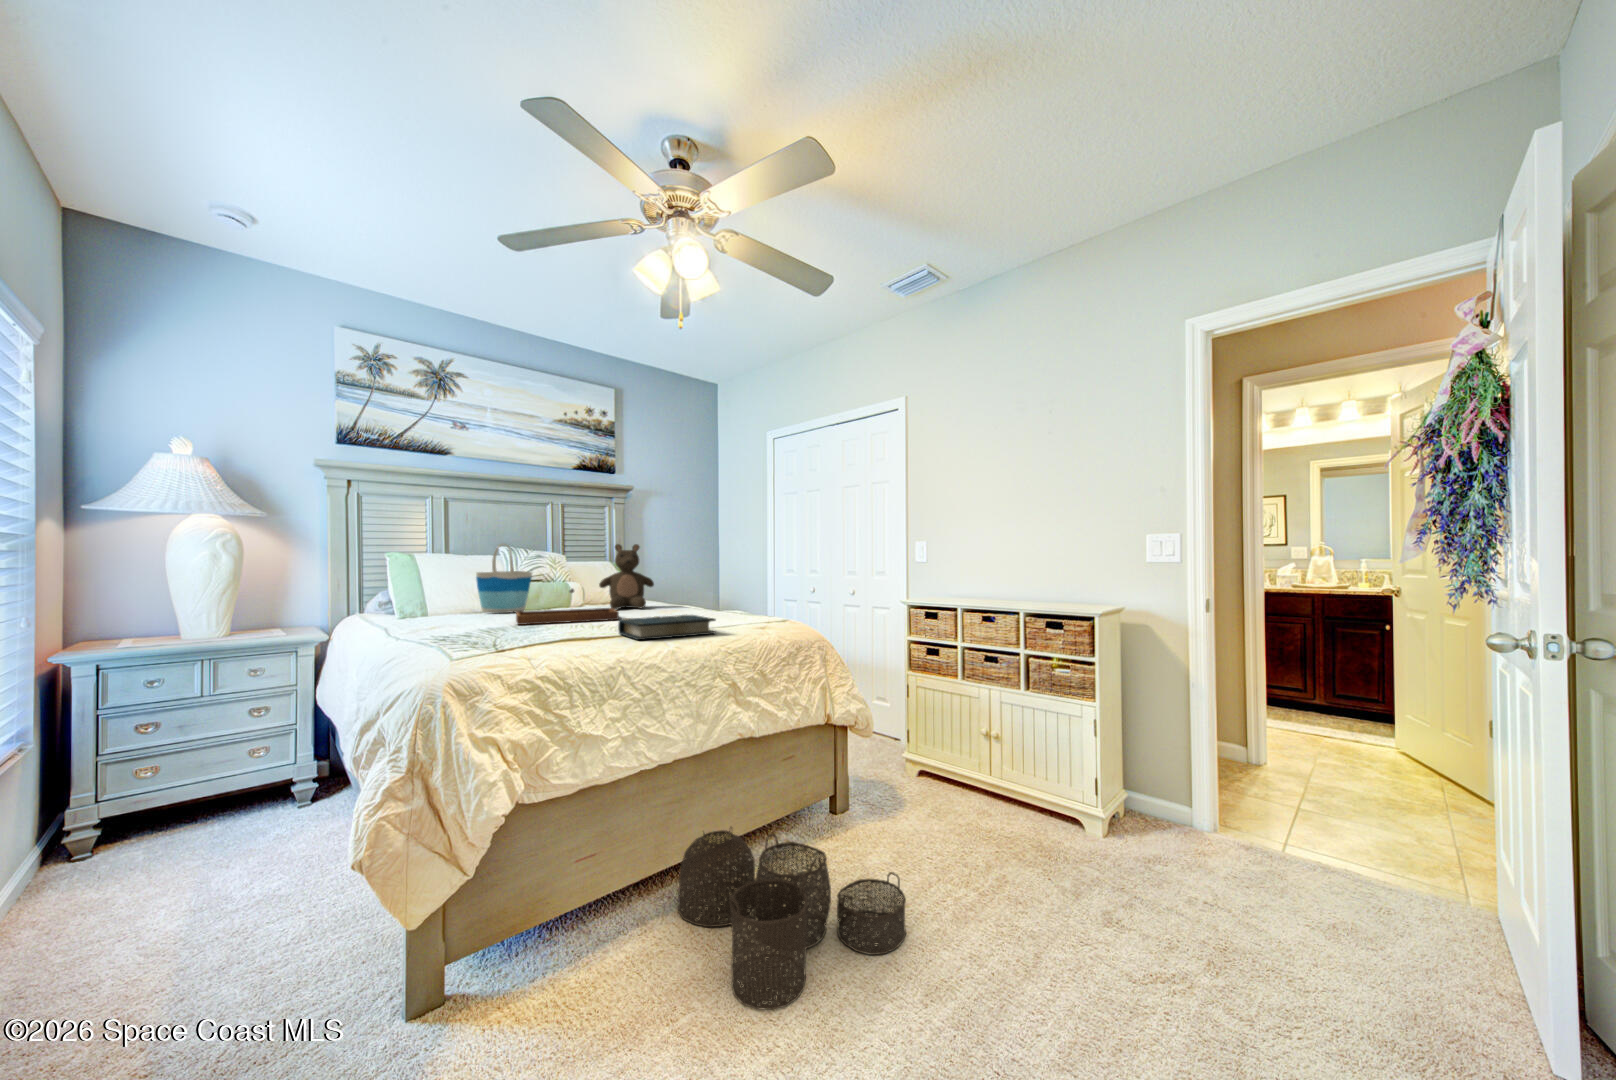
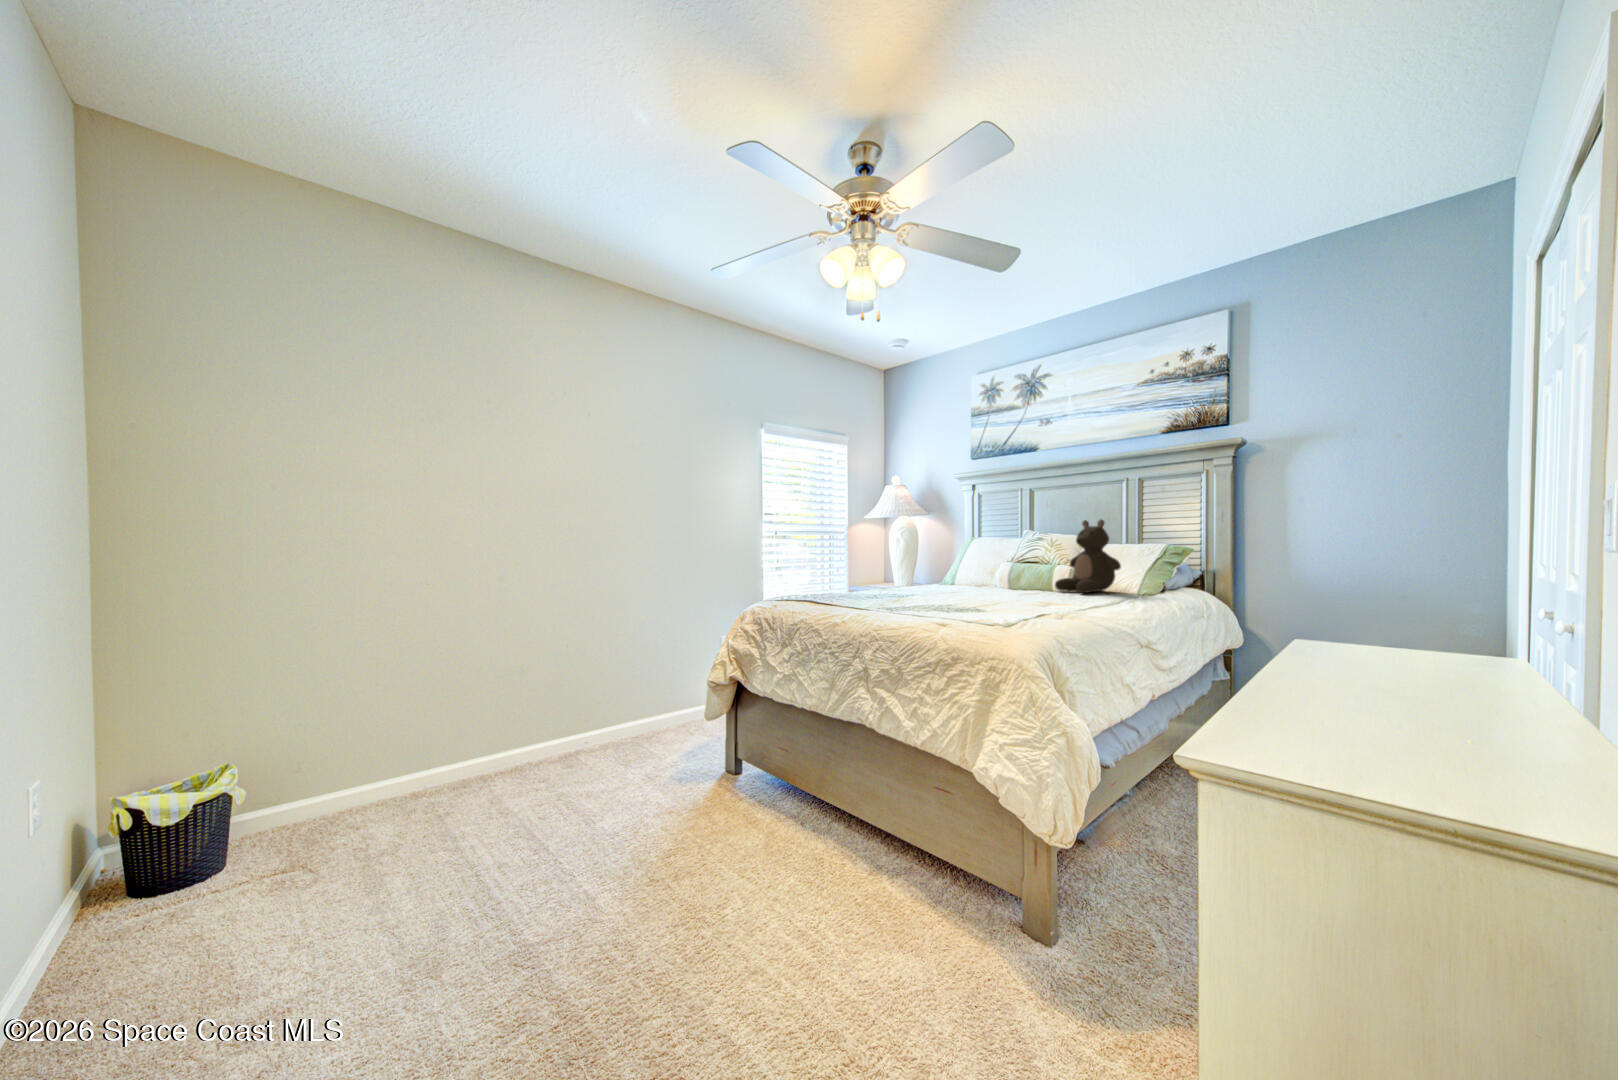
tote bag: present [476,544,532,613] -> none [987,524,1017,583]
tray: present [516,589,619,625] -> none [914,565,1000,598]
book: present [618,615,716,640] -> none [819,592,902,616]
woven basket: present [678,827,906,1010] -> none [671,772,841,970]

